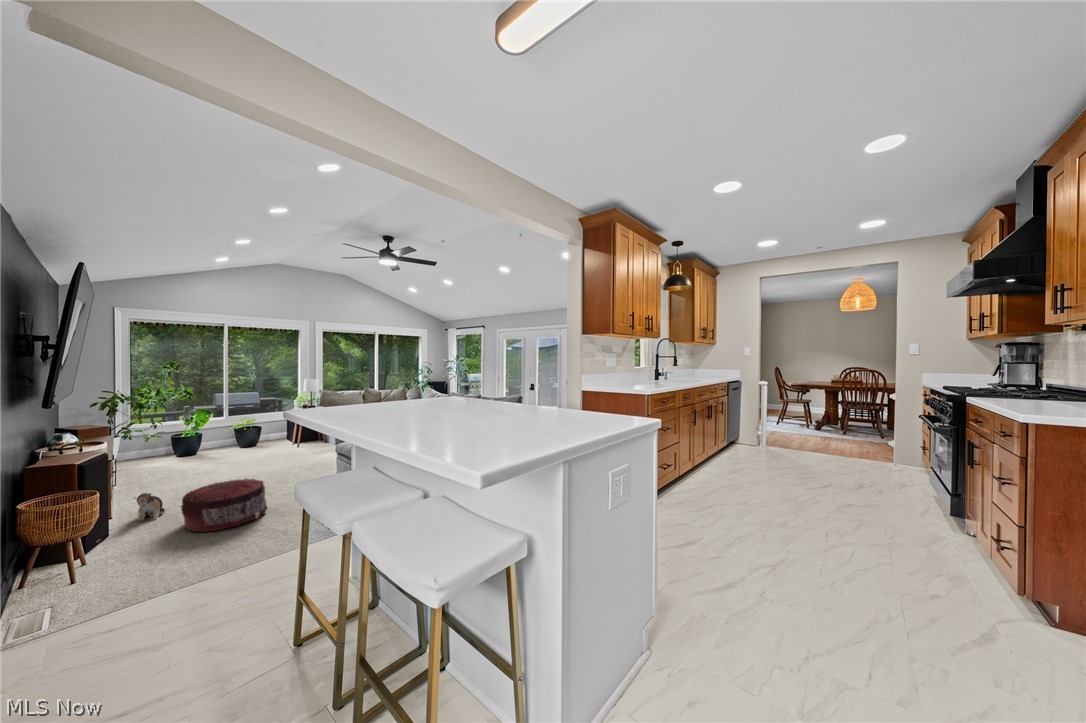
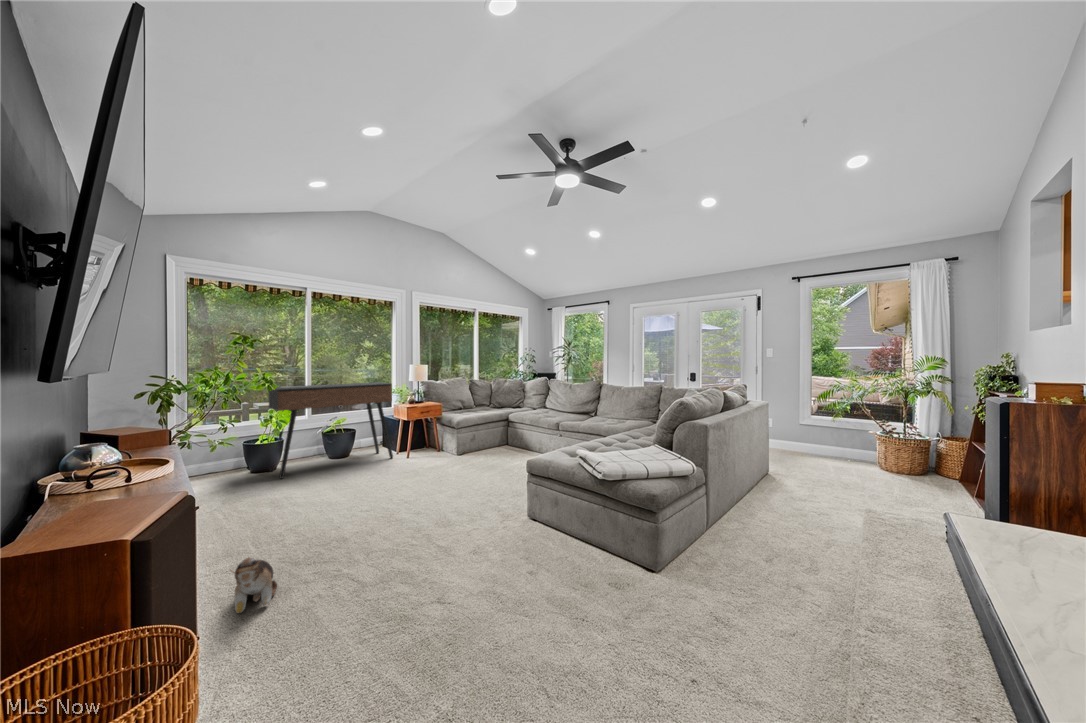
console table: none [191,392,288,461] -> present [269,382,393,479]
pouf: present [181,478,268,532] -> none [327,522,468,653]

